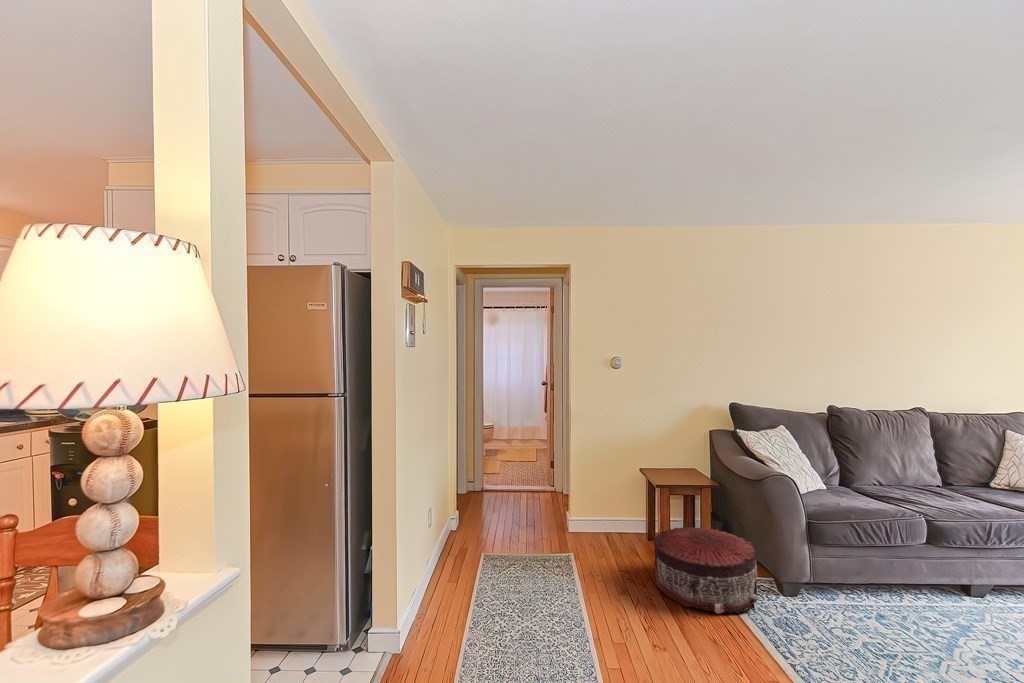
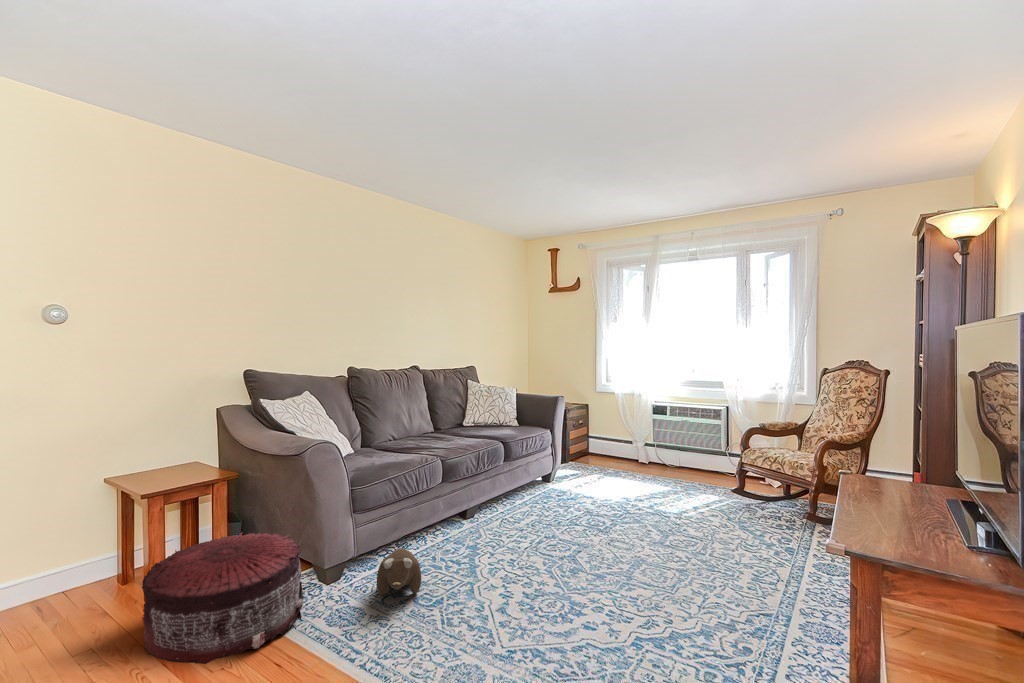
plush toy: none [826,589,875,638] -> present [377,548,421,595]

